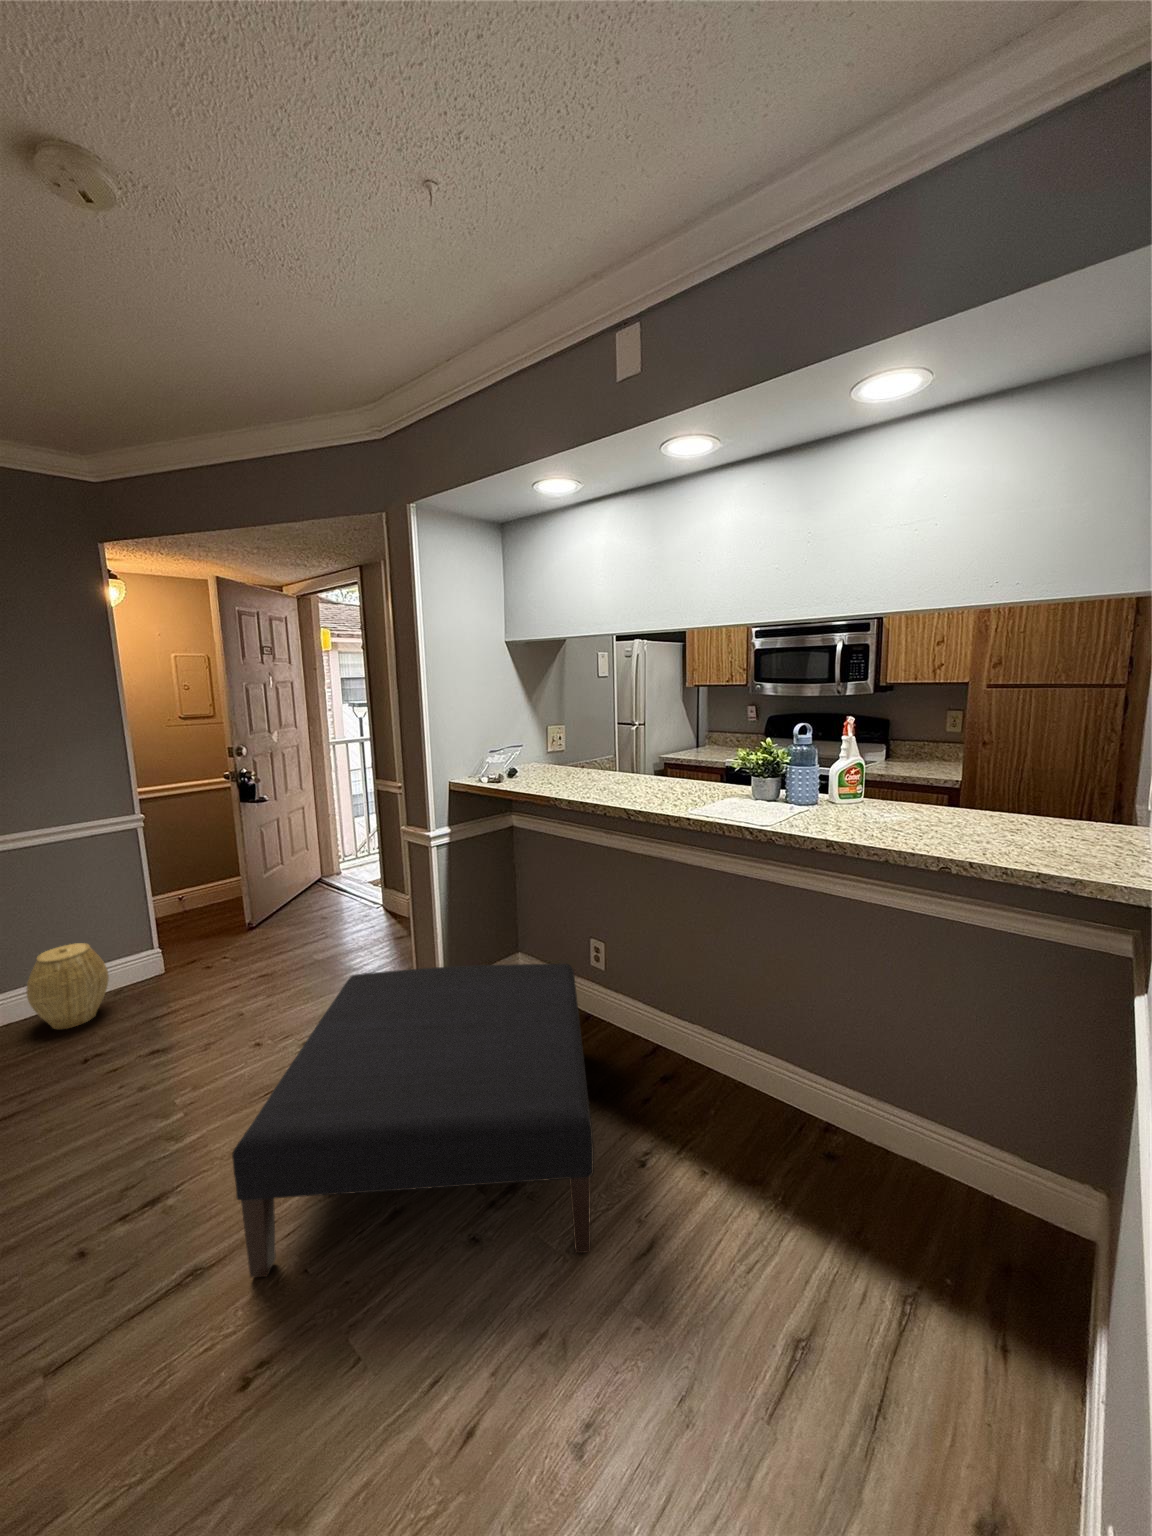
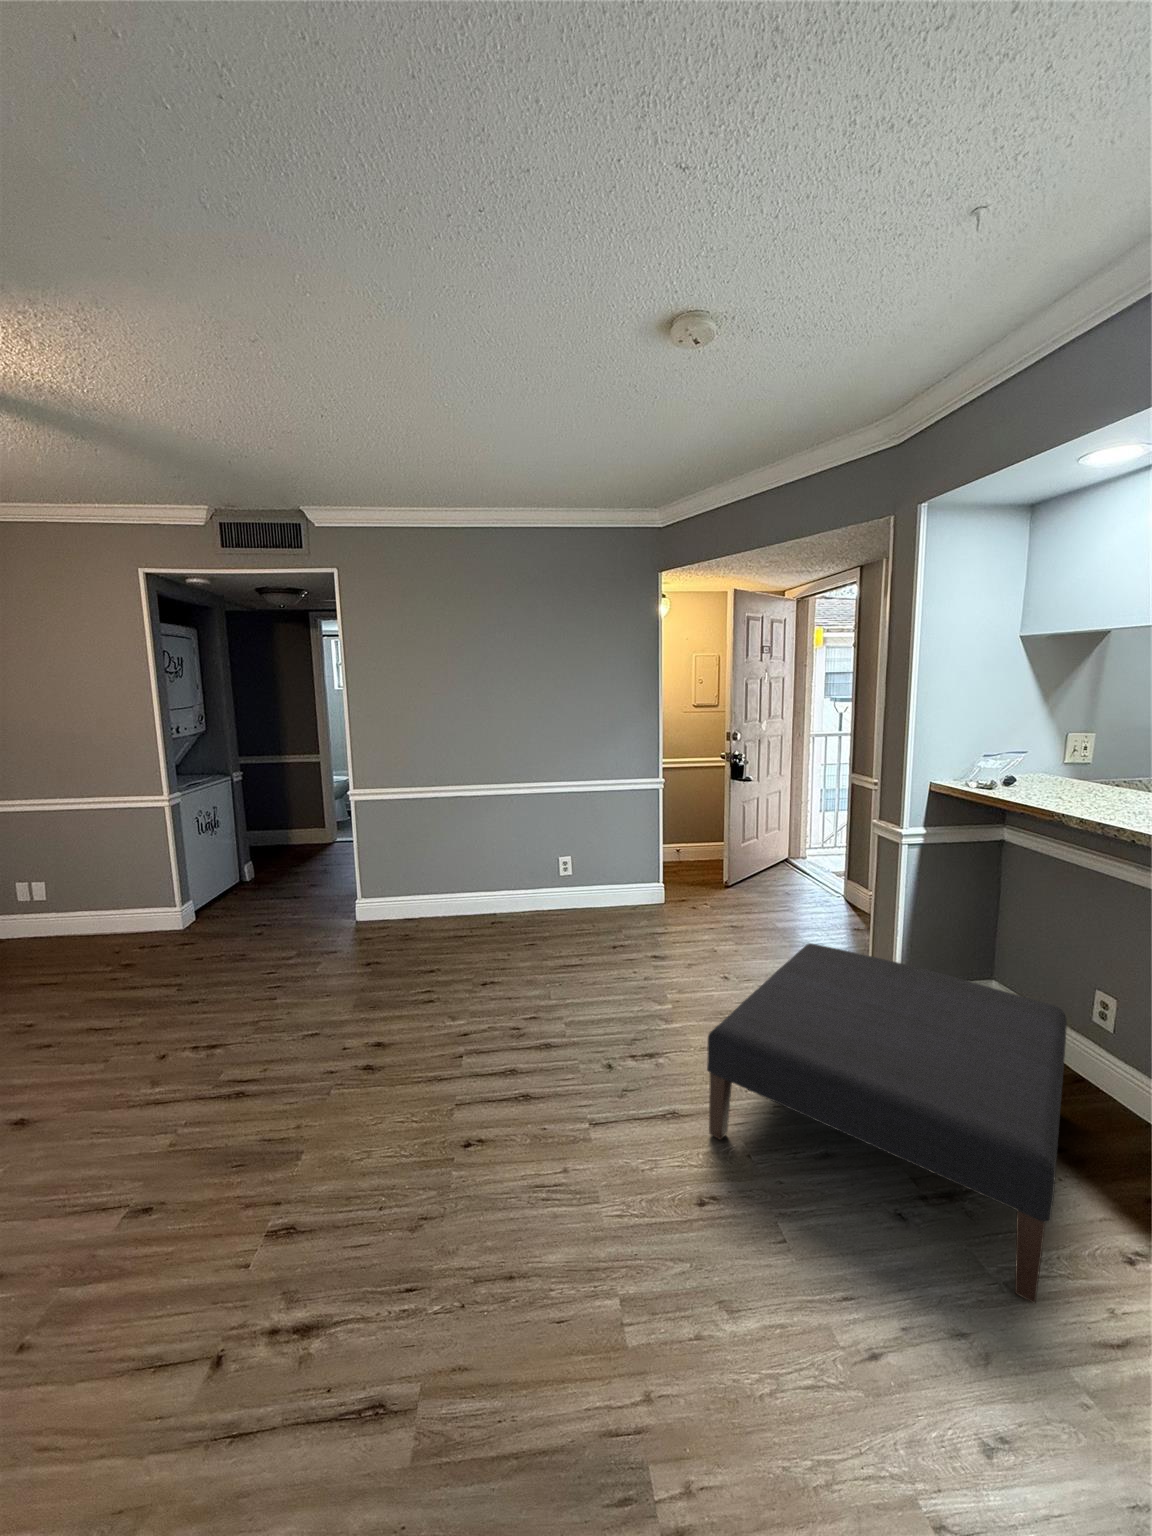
woven basket: present [26,943,109,1029] -> none [589,865,633,922]

